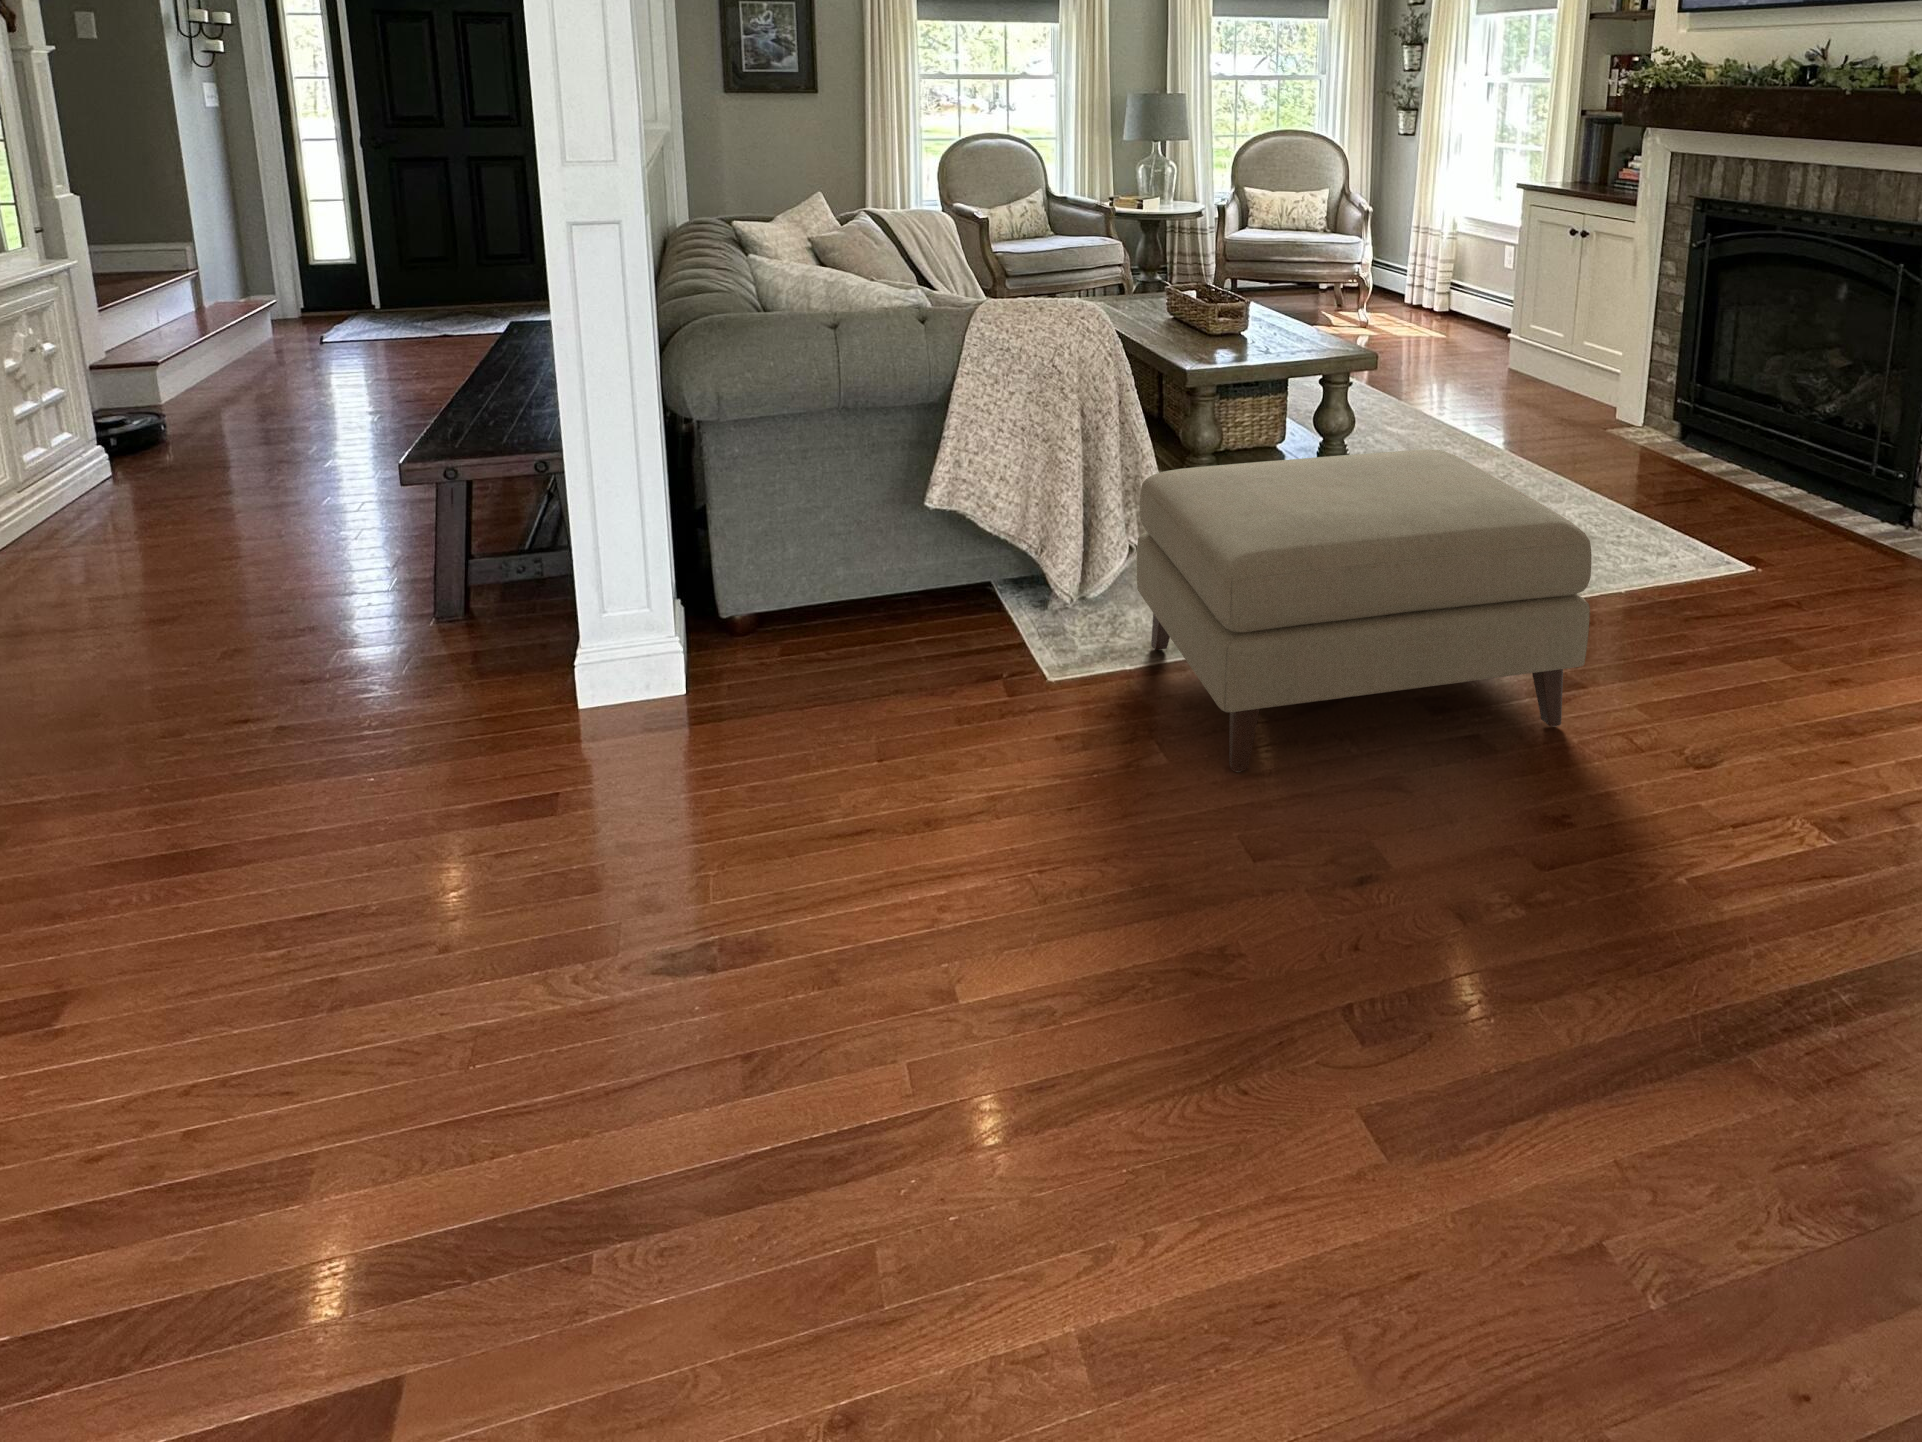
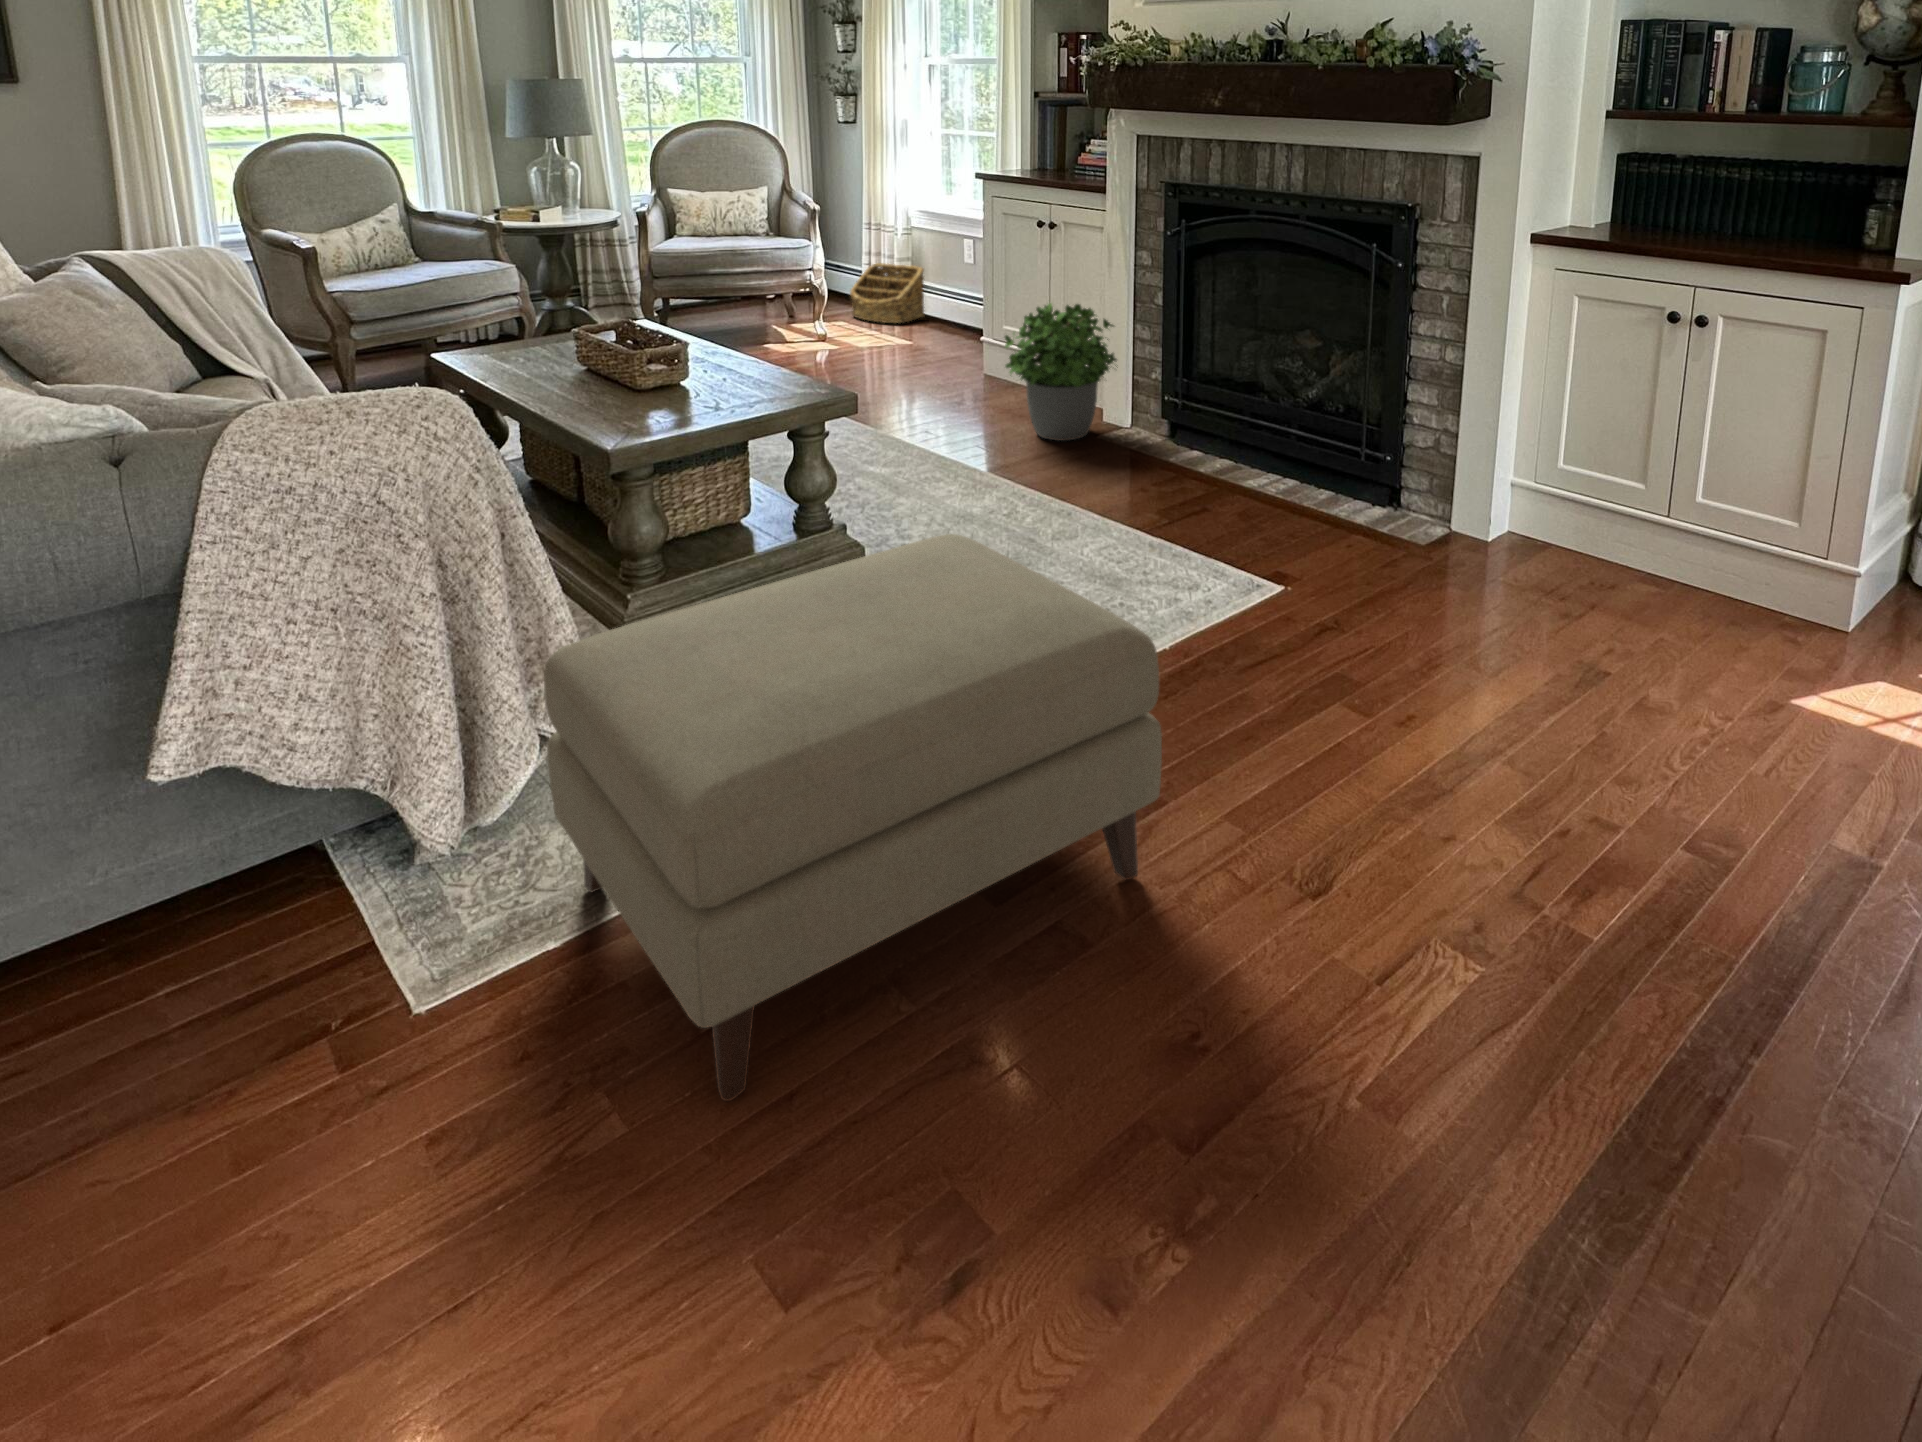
basket: none [1395,264,1466,319] -> present [850,263,925,323]
potted plant: none [1524,299,1637,429] -> present [1005,303,1117,441]

